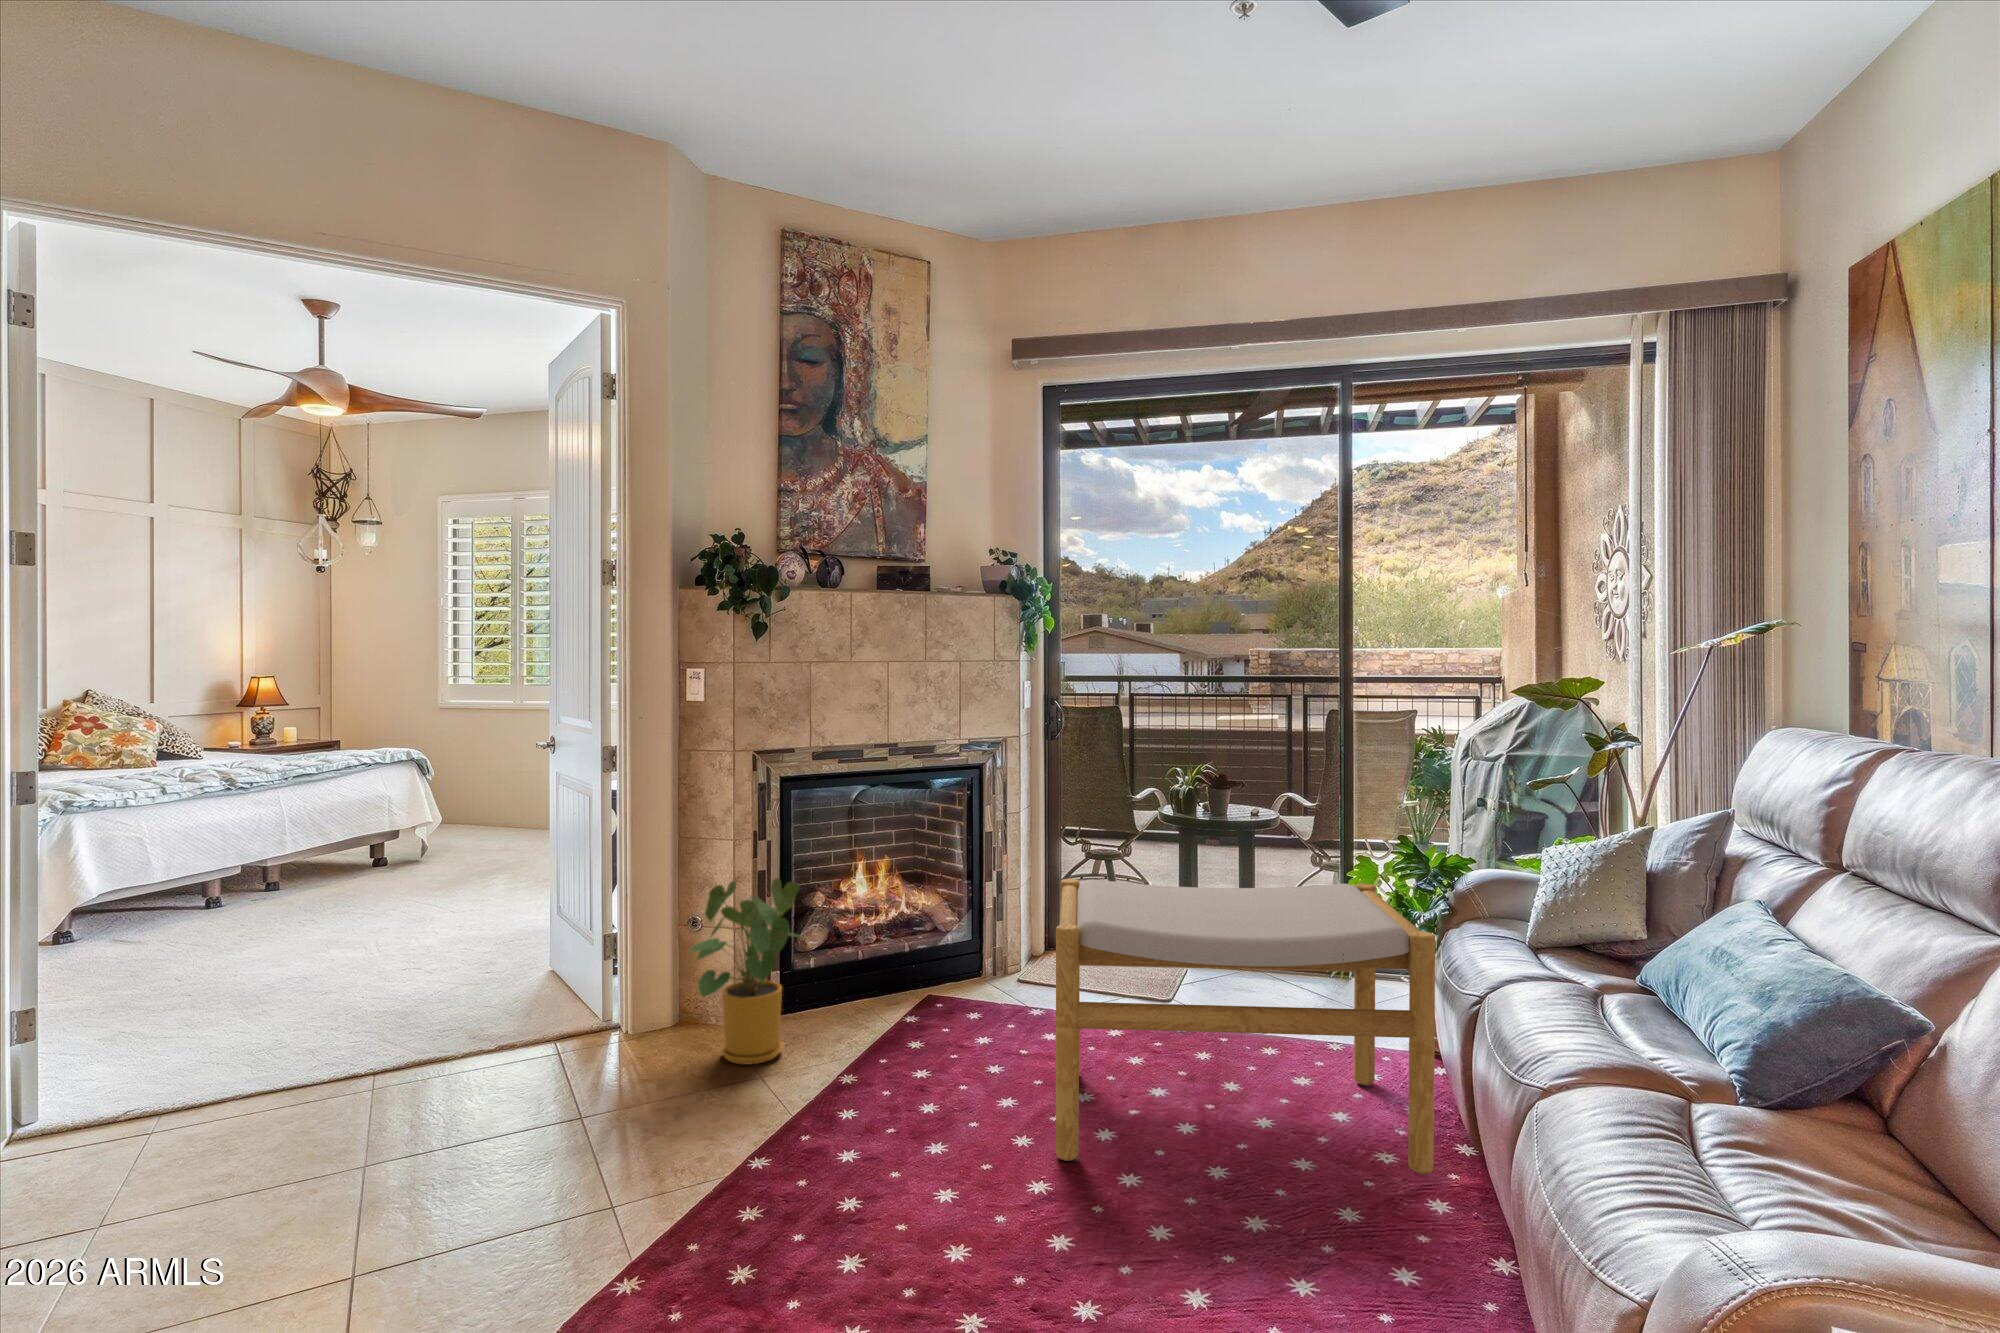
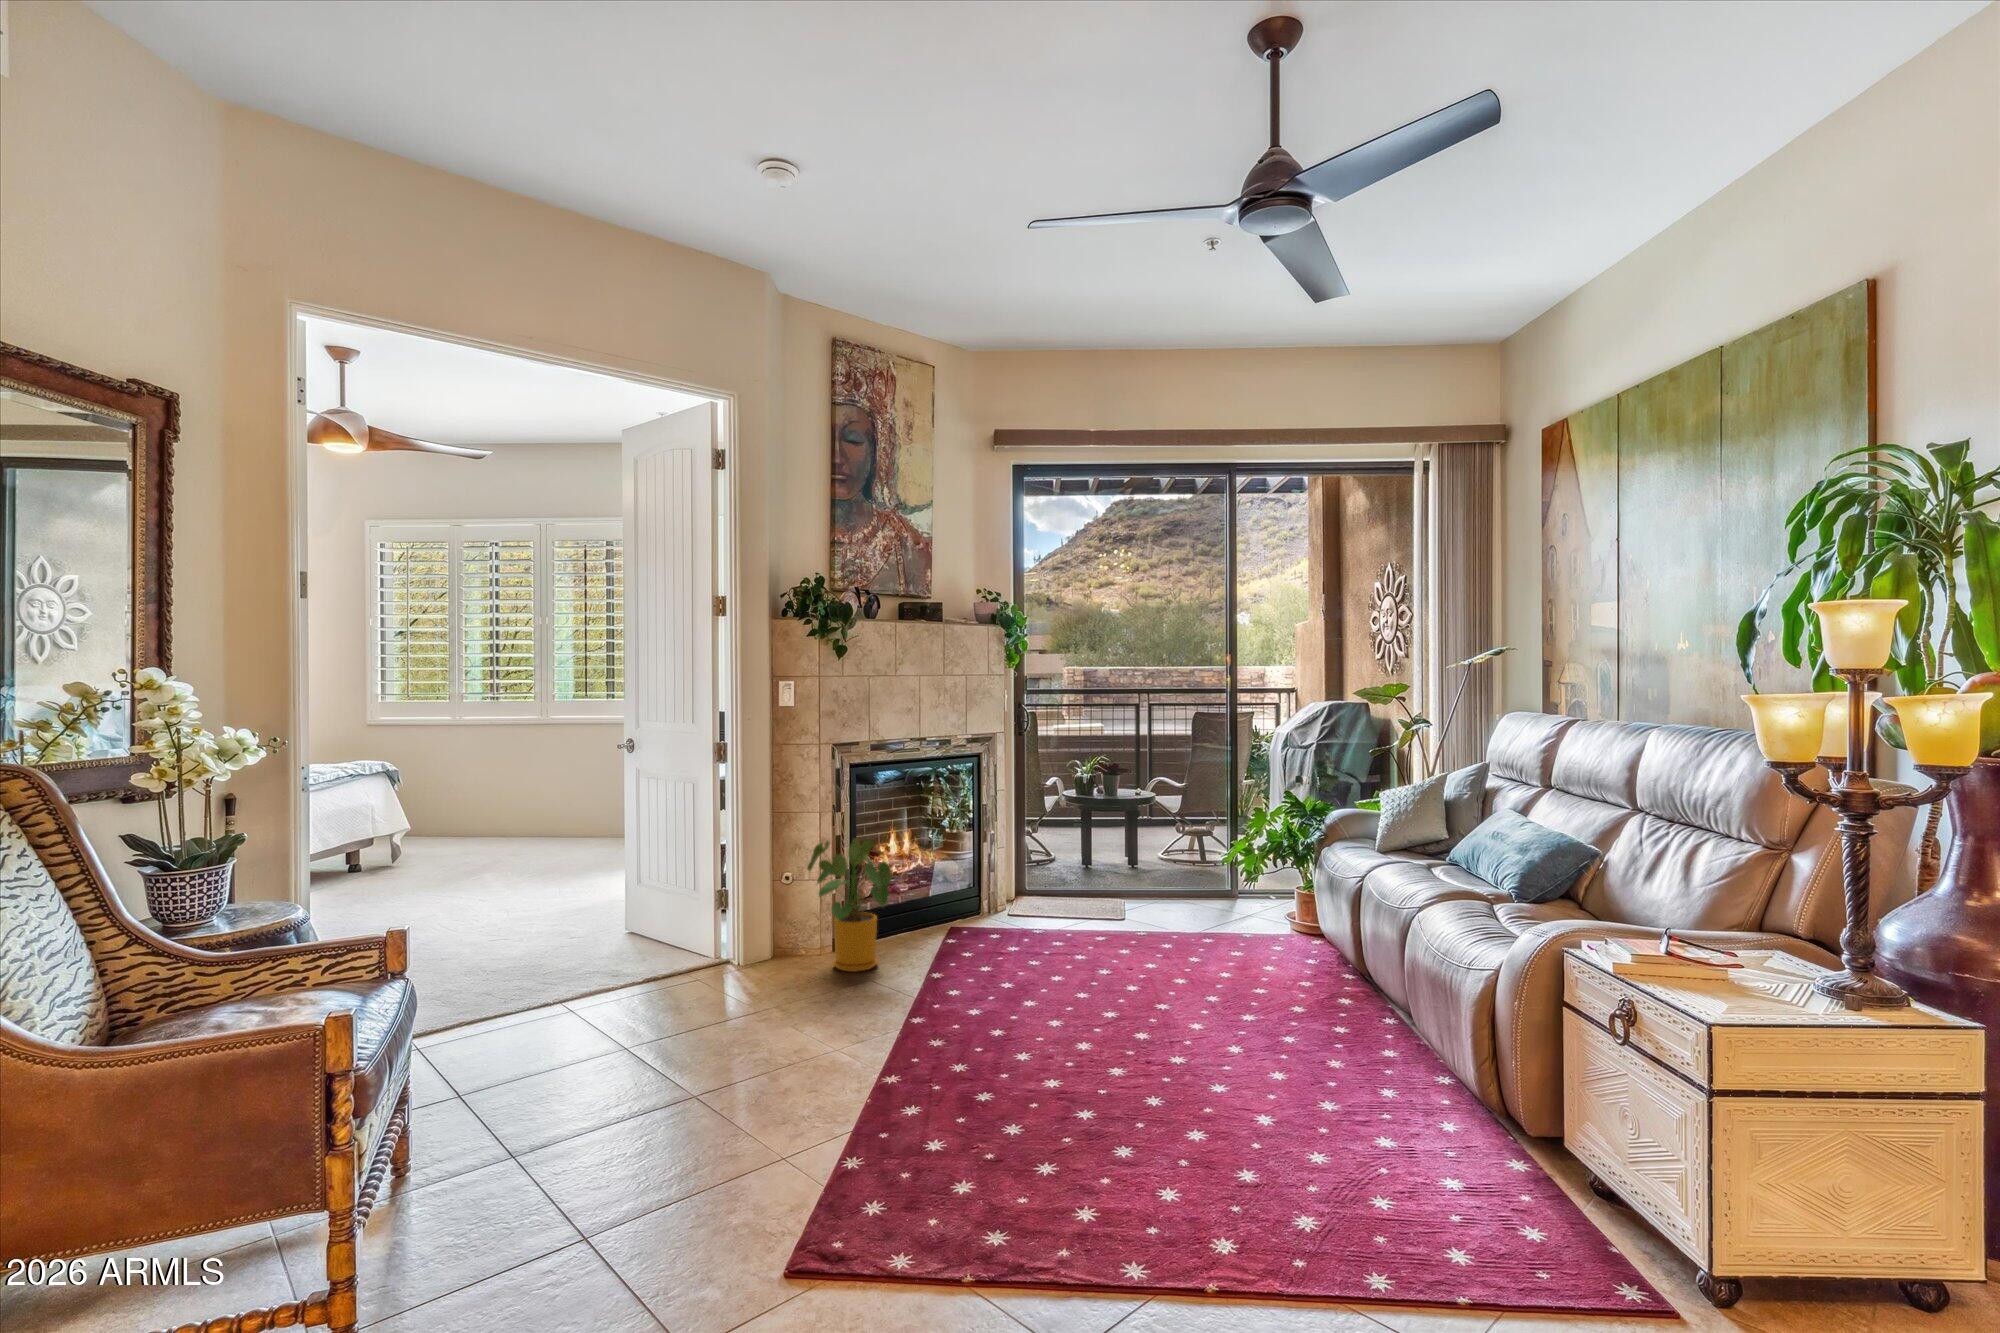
footstool: present [1056,879,1435,1174] -> none [1082,819,1339,999]

